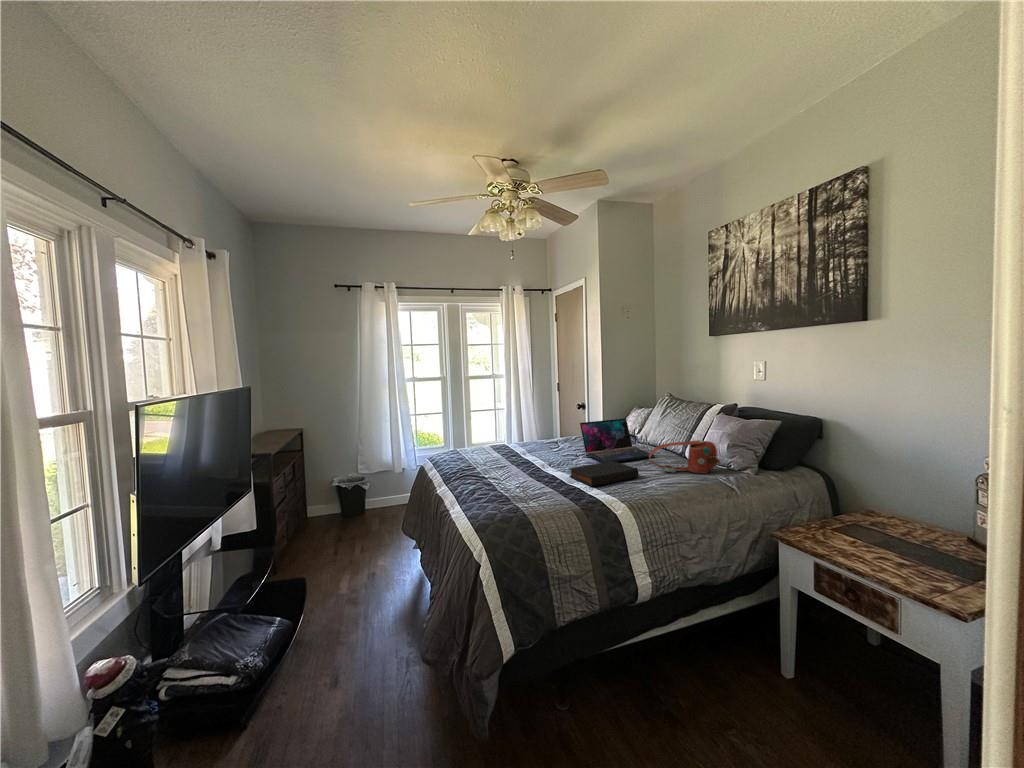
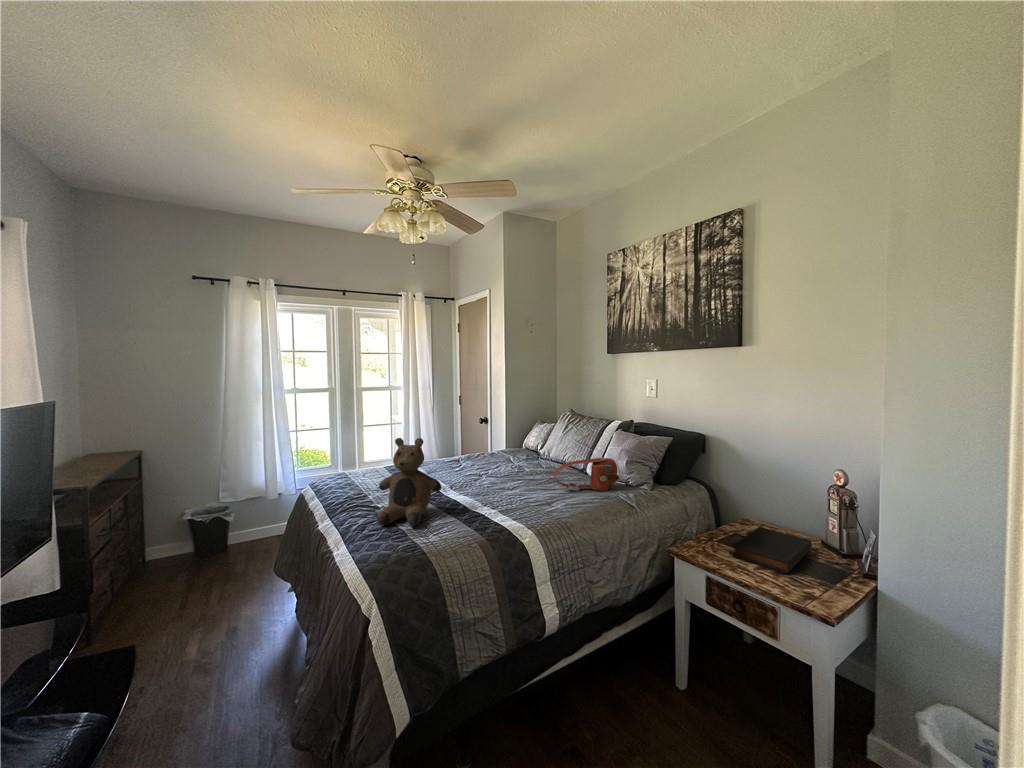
teddy bear: none [485,416,540,494] -> present [377,438,442,526]
laptop: present [580,419,654,463] -> none [484,434,558,483]
book: present [569,461,638,486] -> present [733,527,811,573]

